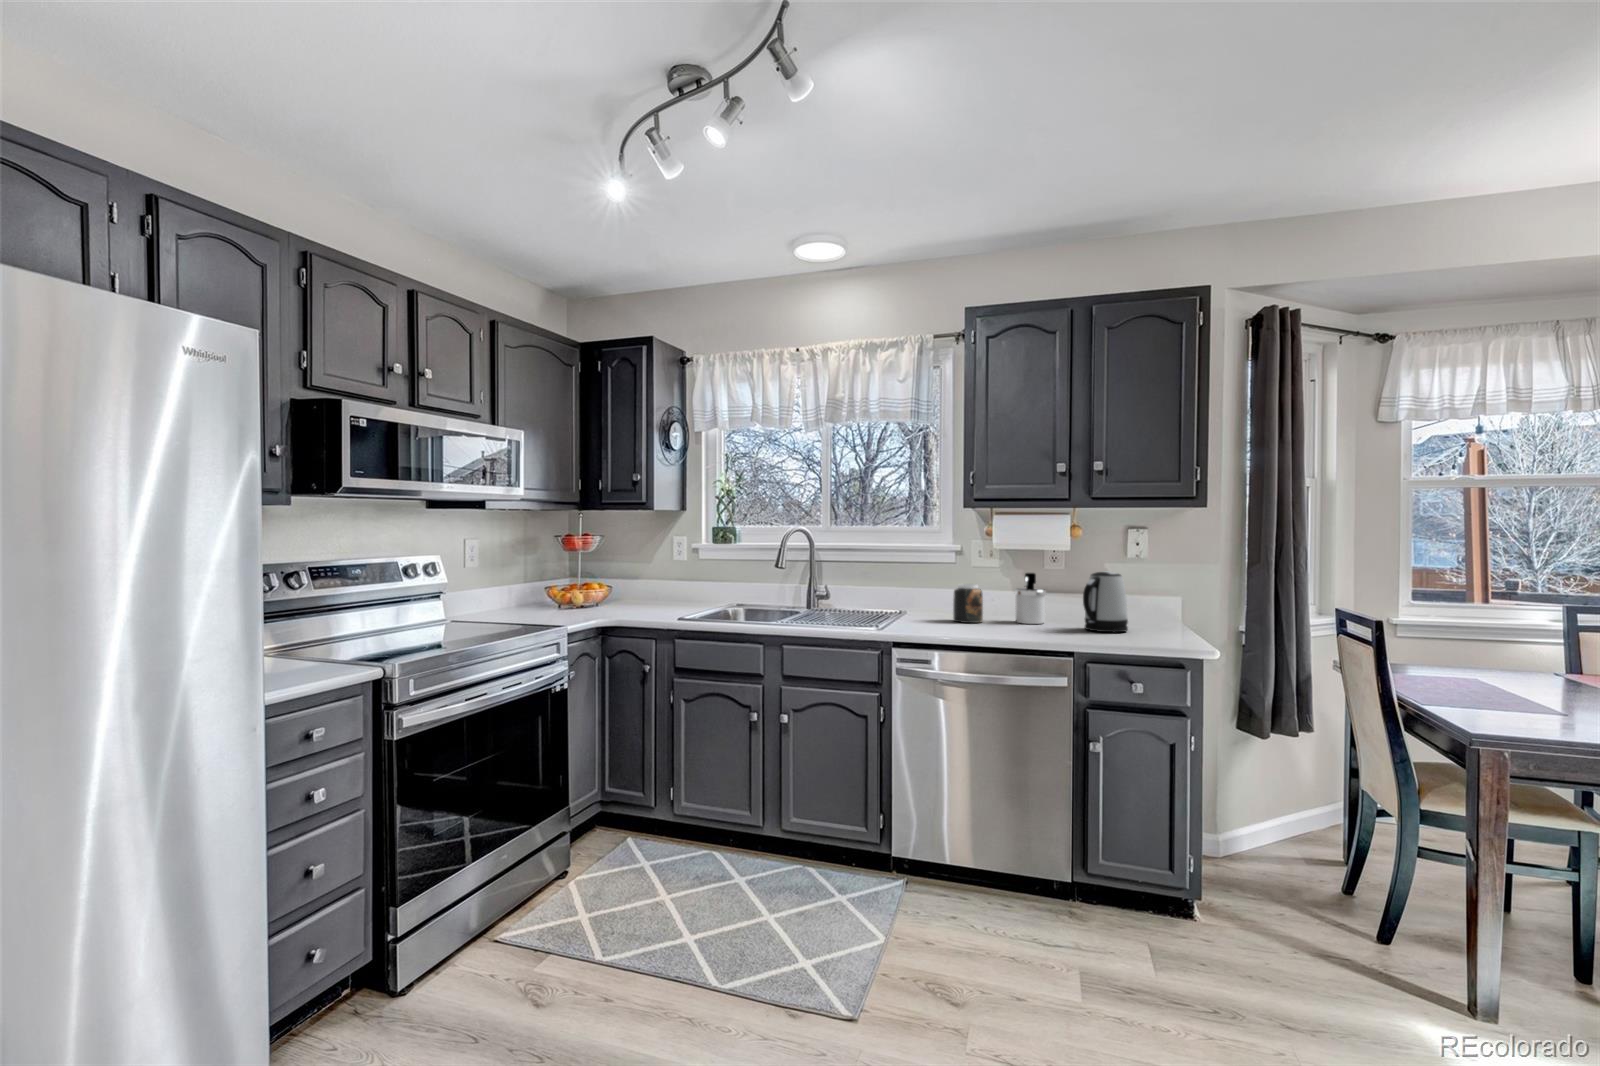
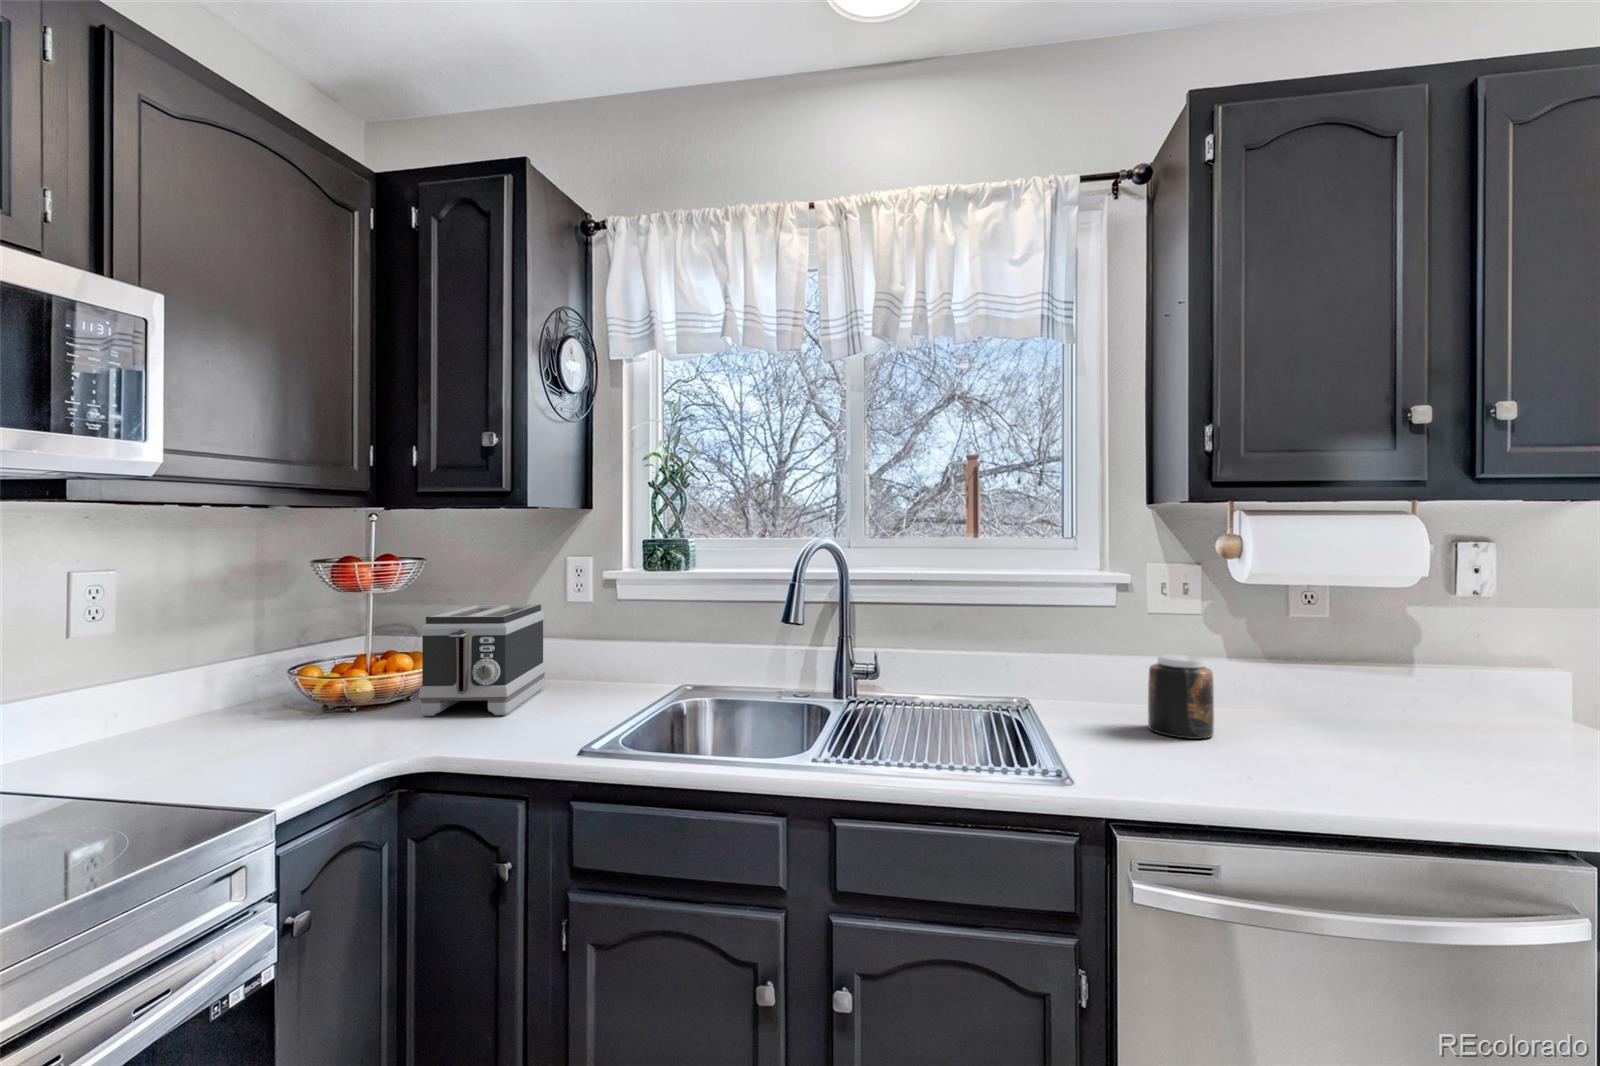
toaster: none [605,561,663,611] -> present [419,604,546,716]
kettle: present [1083,571,1128,632] -> none [1449,636,1563,771]
soap dispenser: present [1015,573,1046,624] -> none [1264,632,1336,738]

